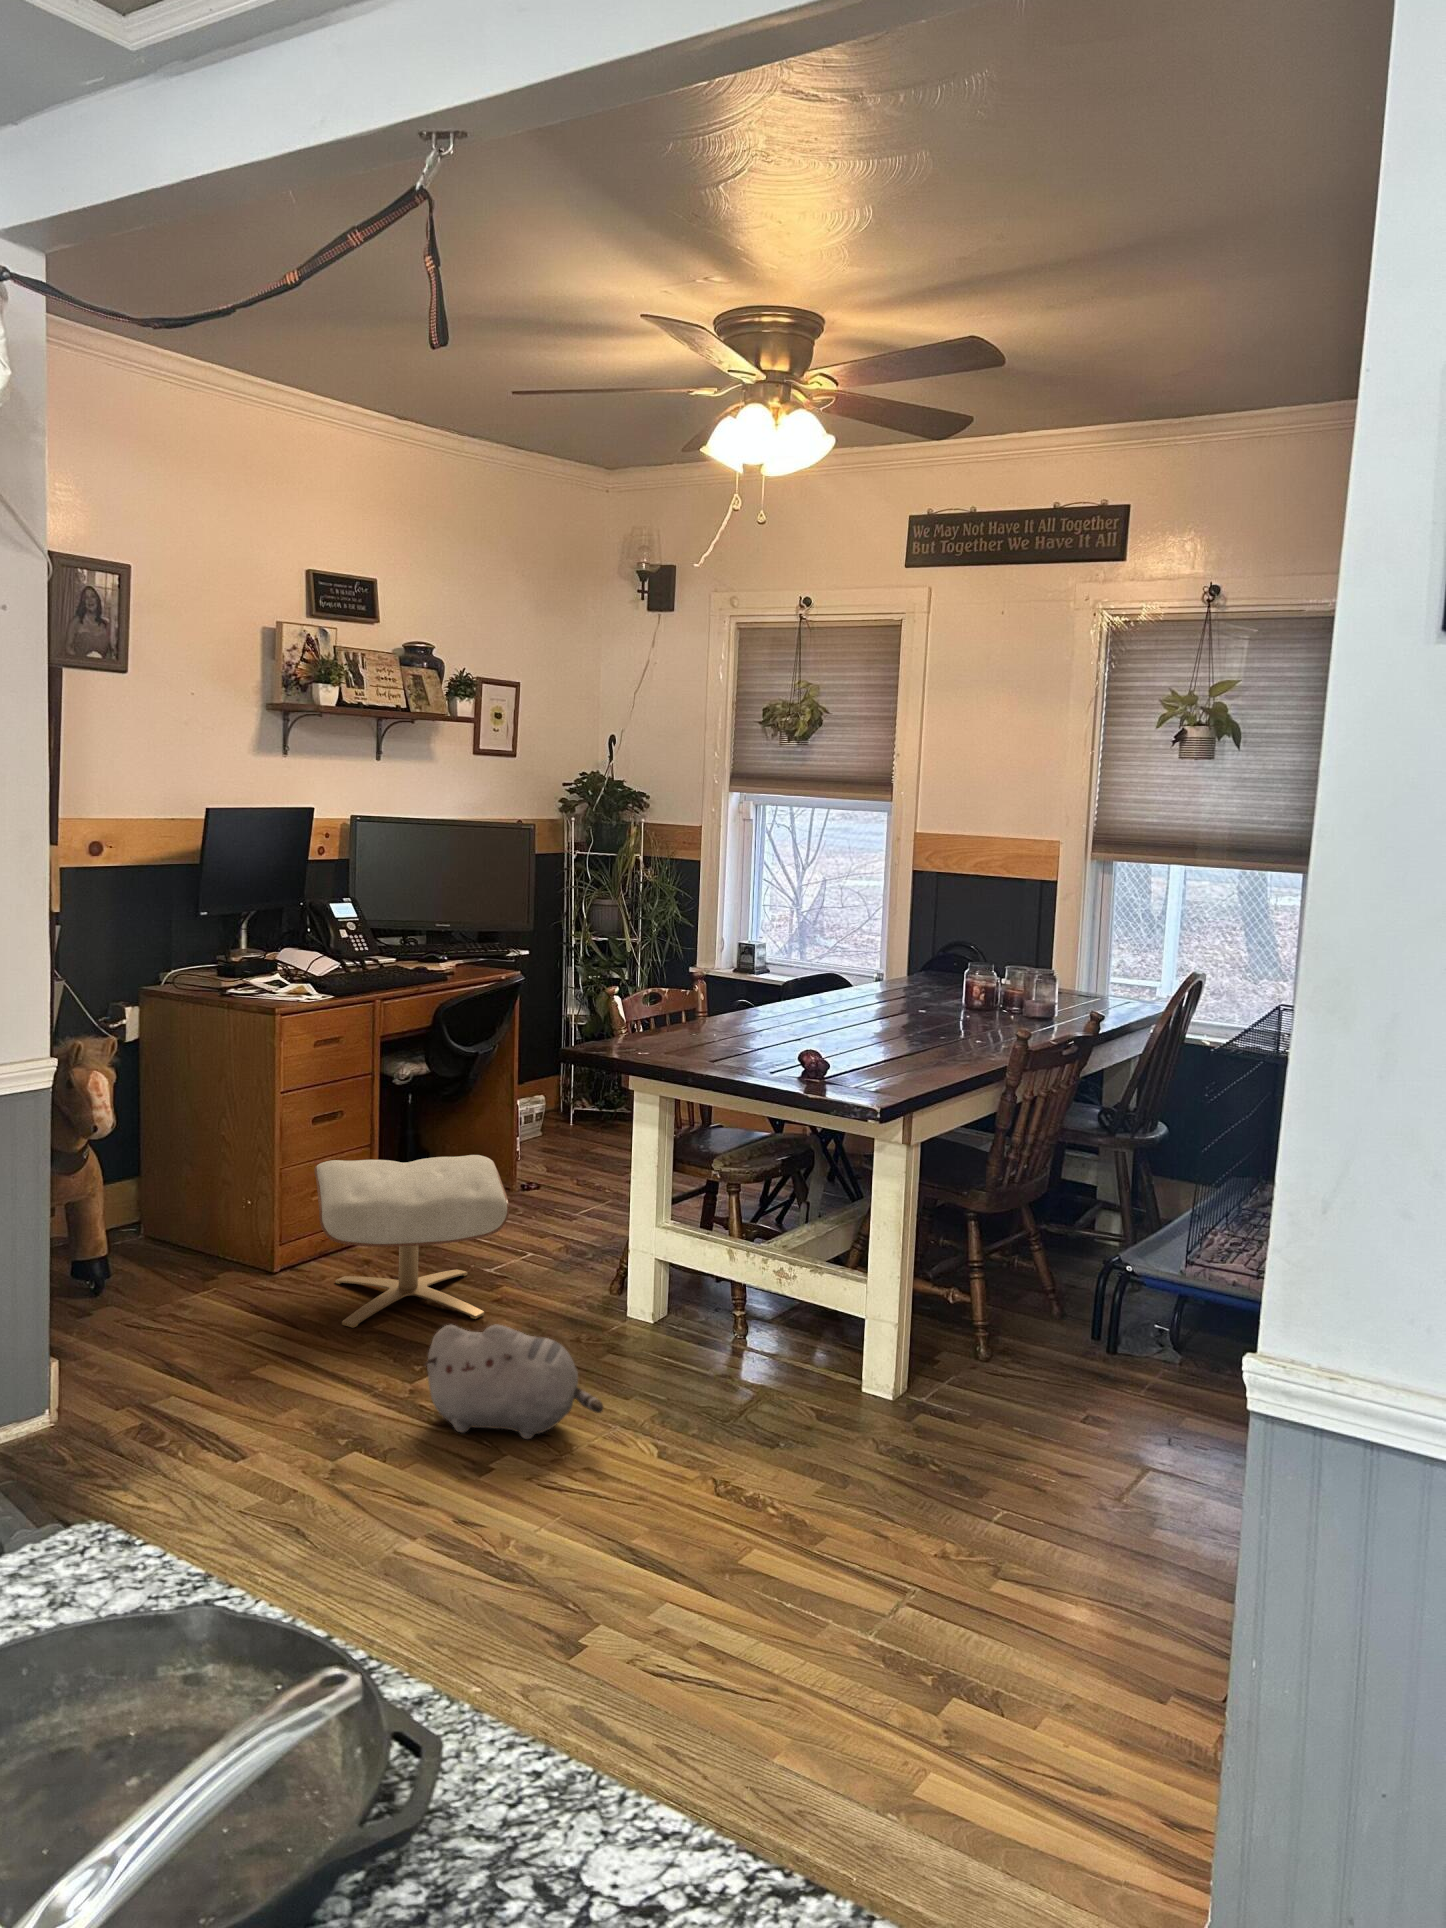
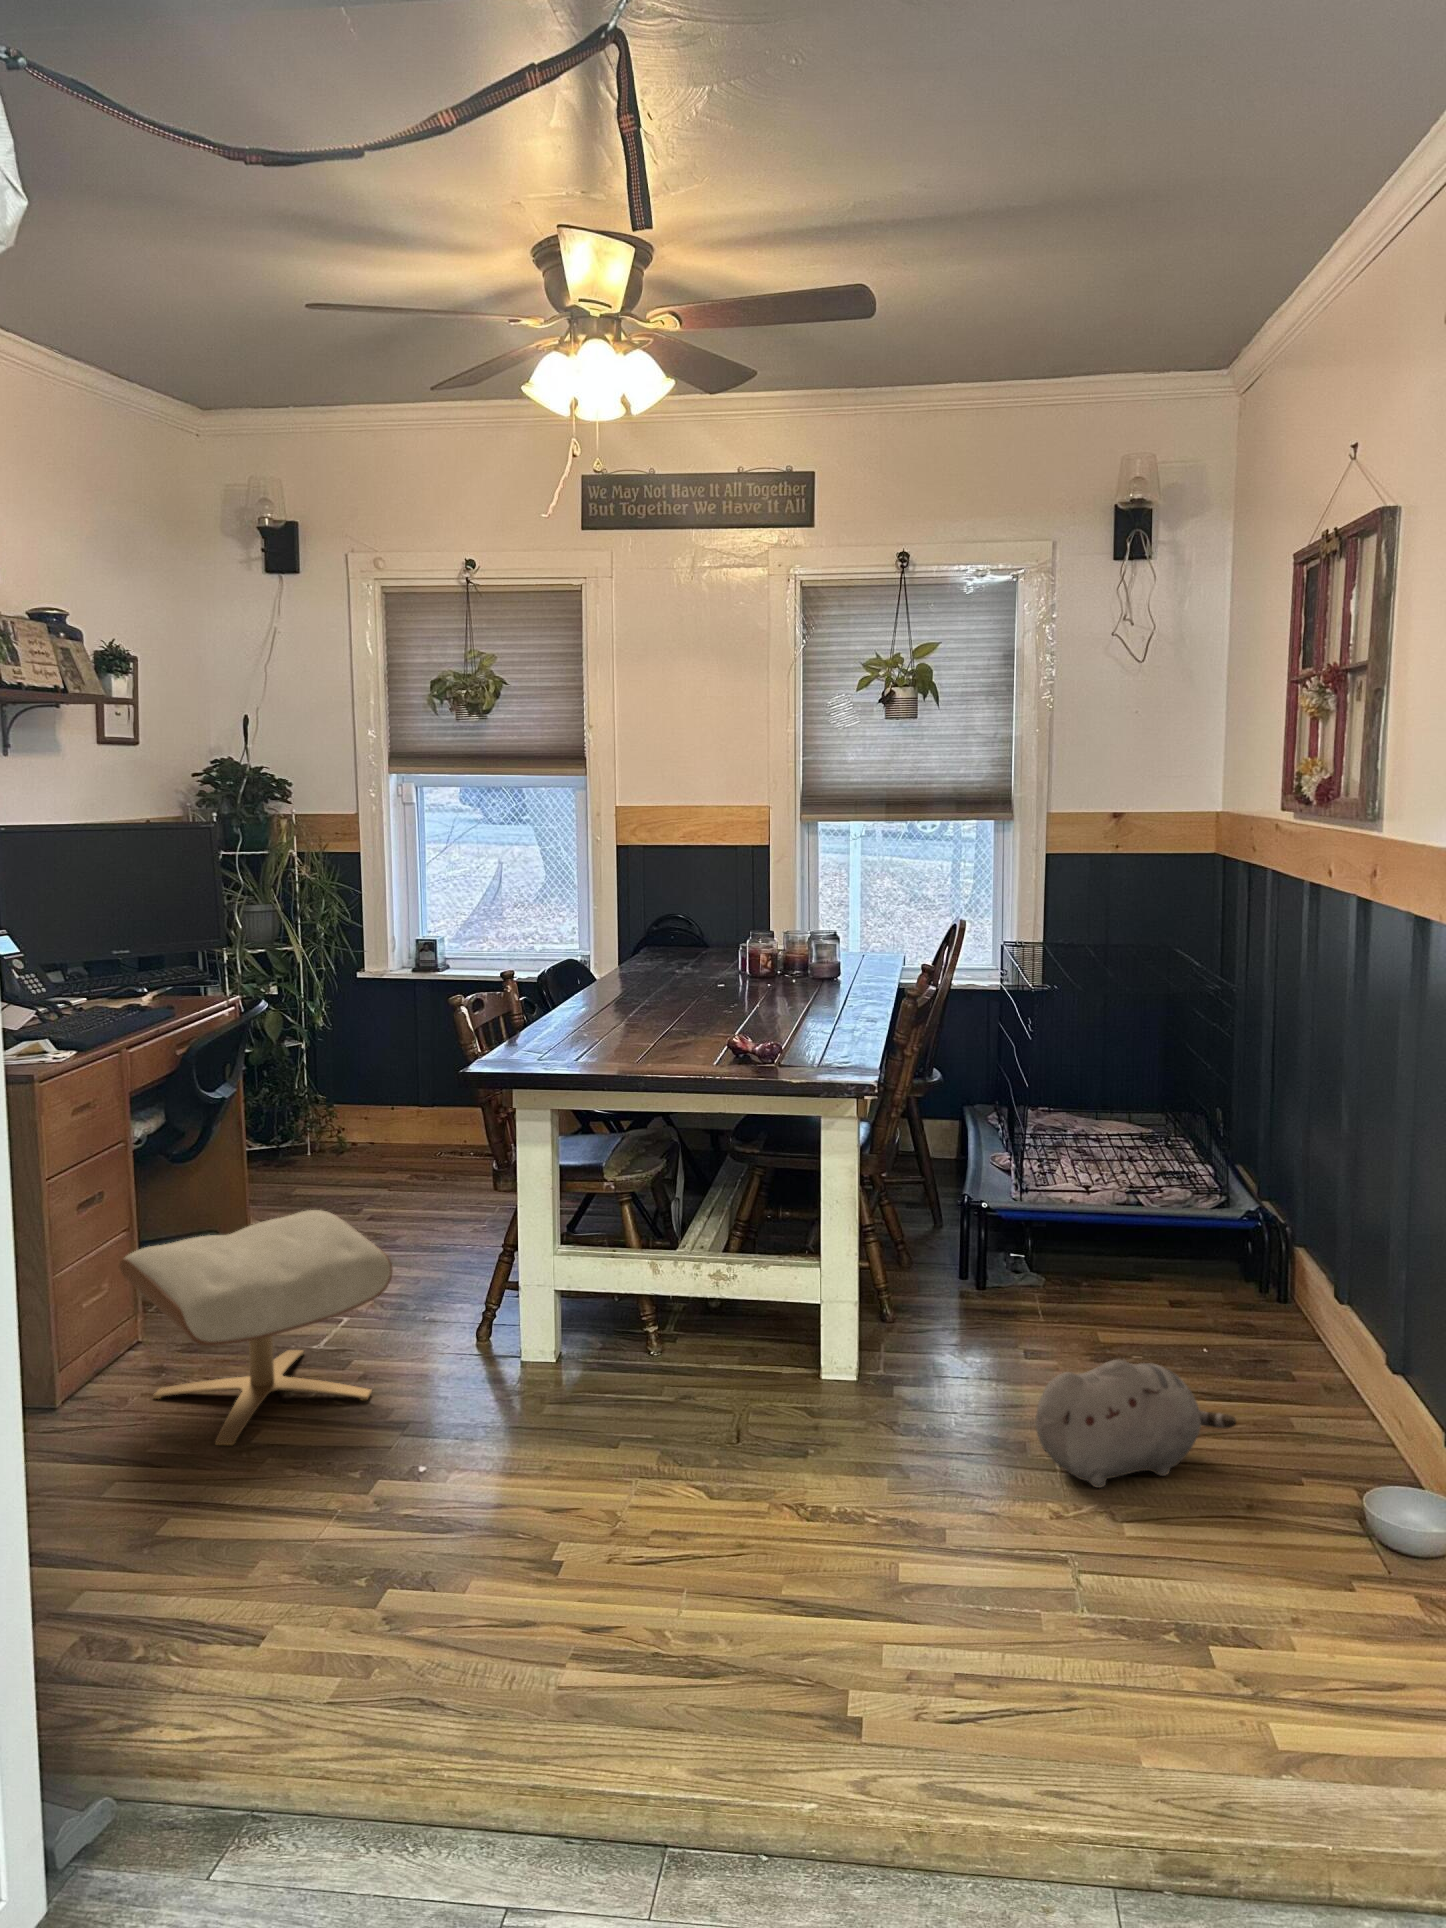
plush toy: present [424,1325,603,1439] -> present [1036,1360,1236,1488]

